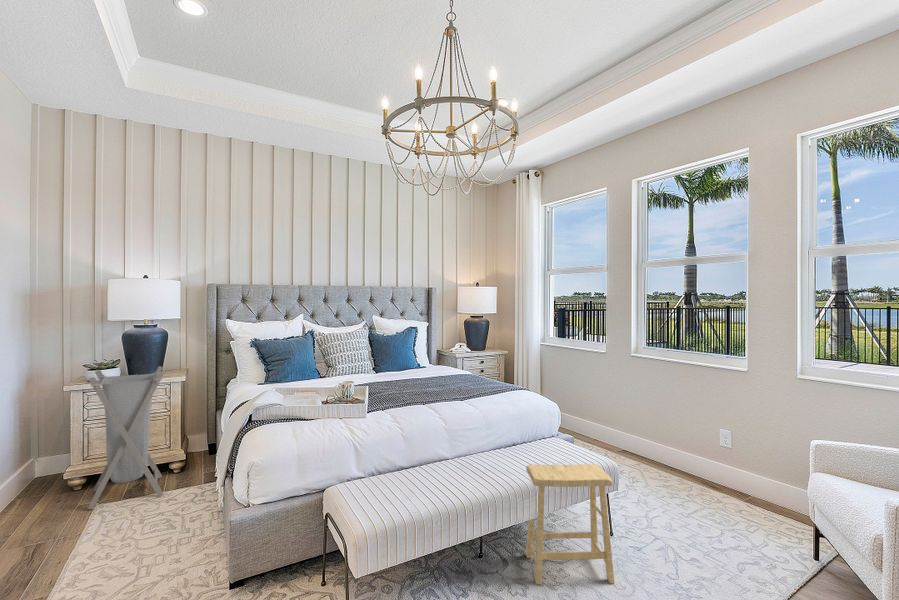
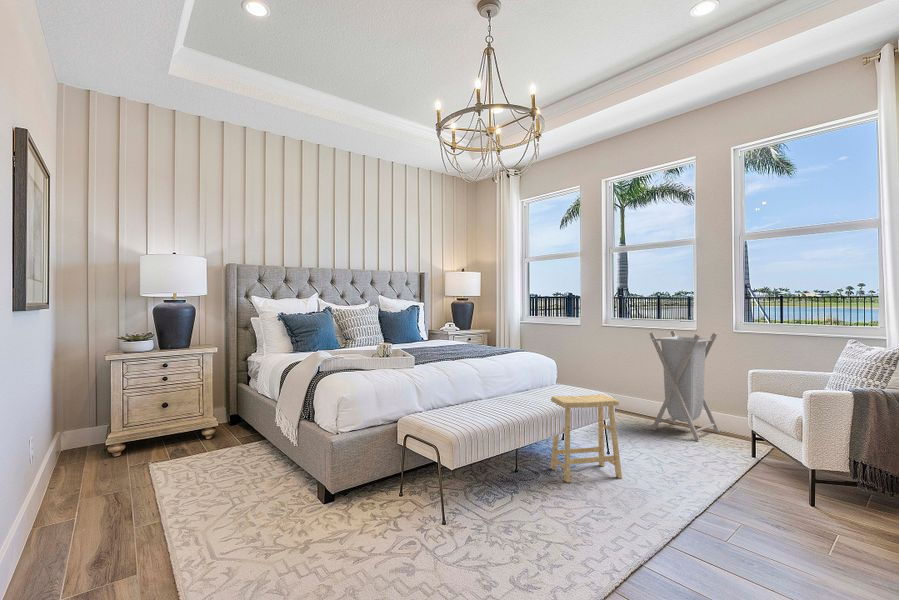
laundry hamper: present [88,366,164,509] -> present [650,331,720,440]

